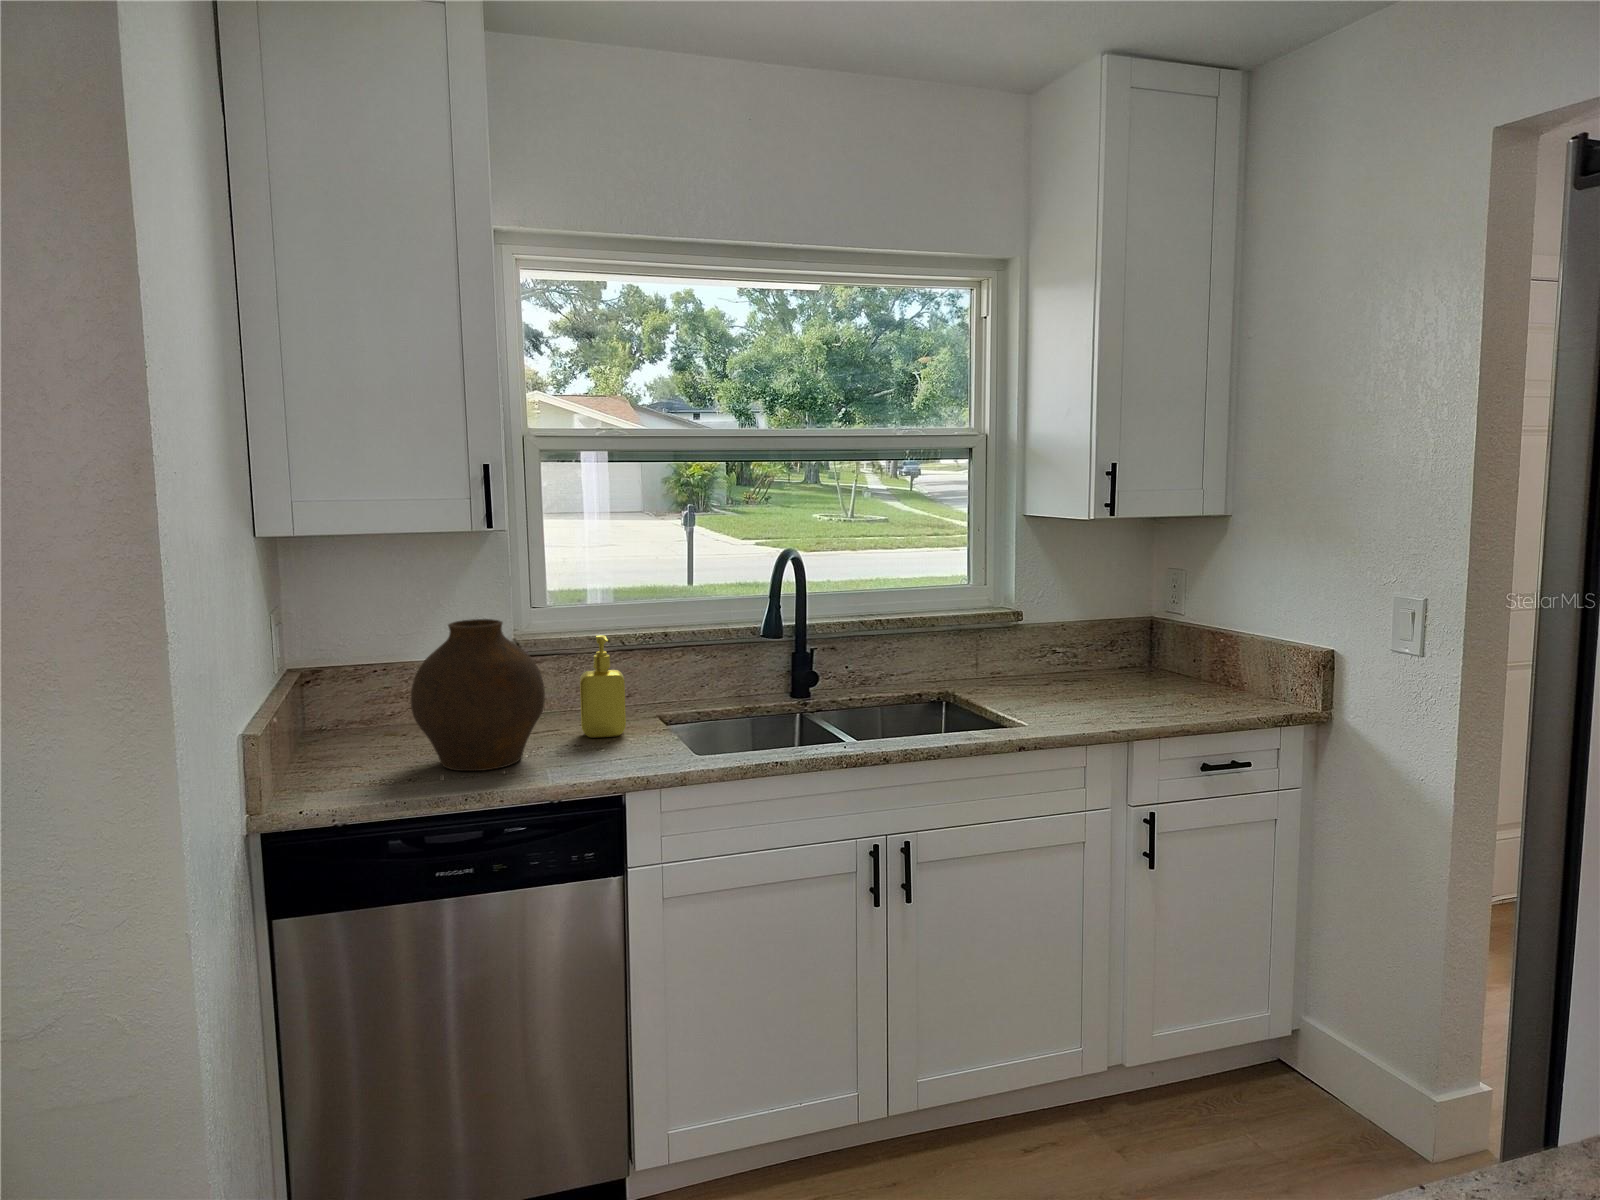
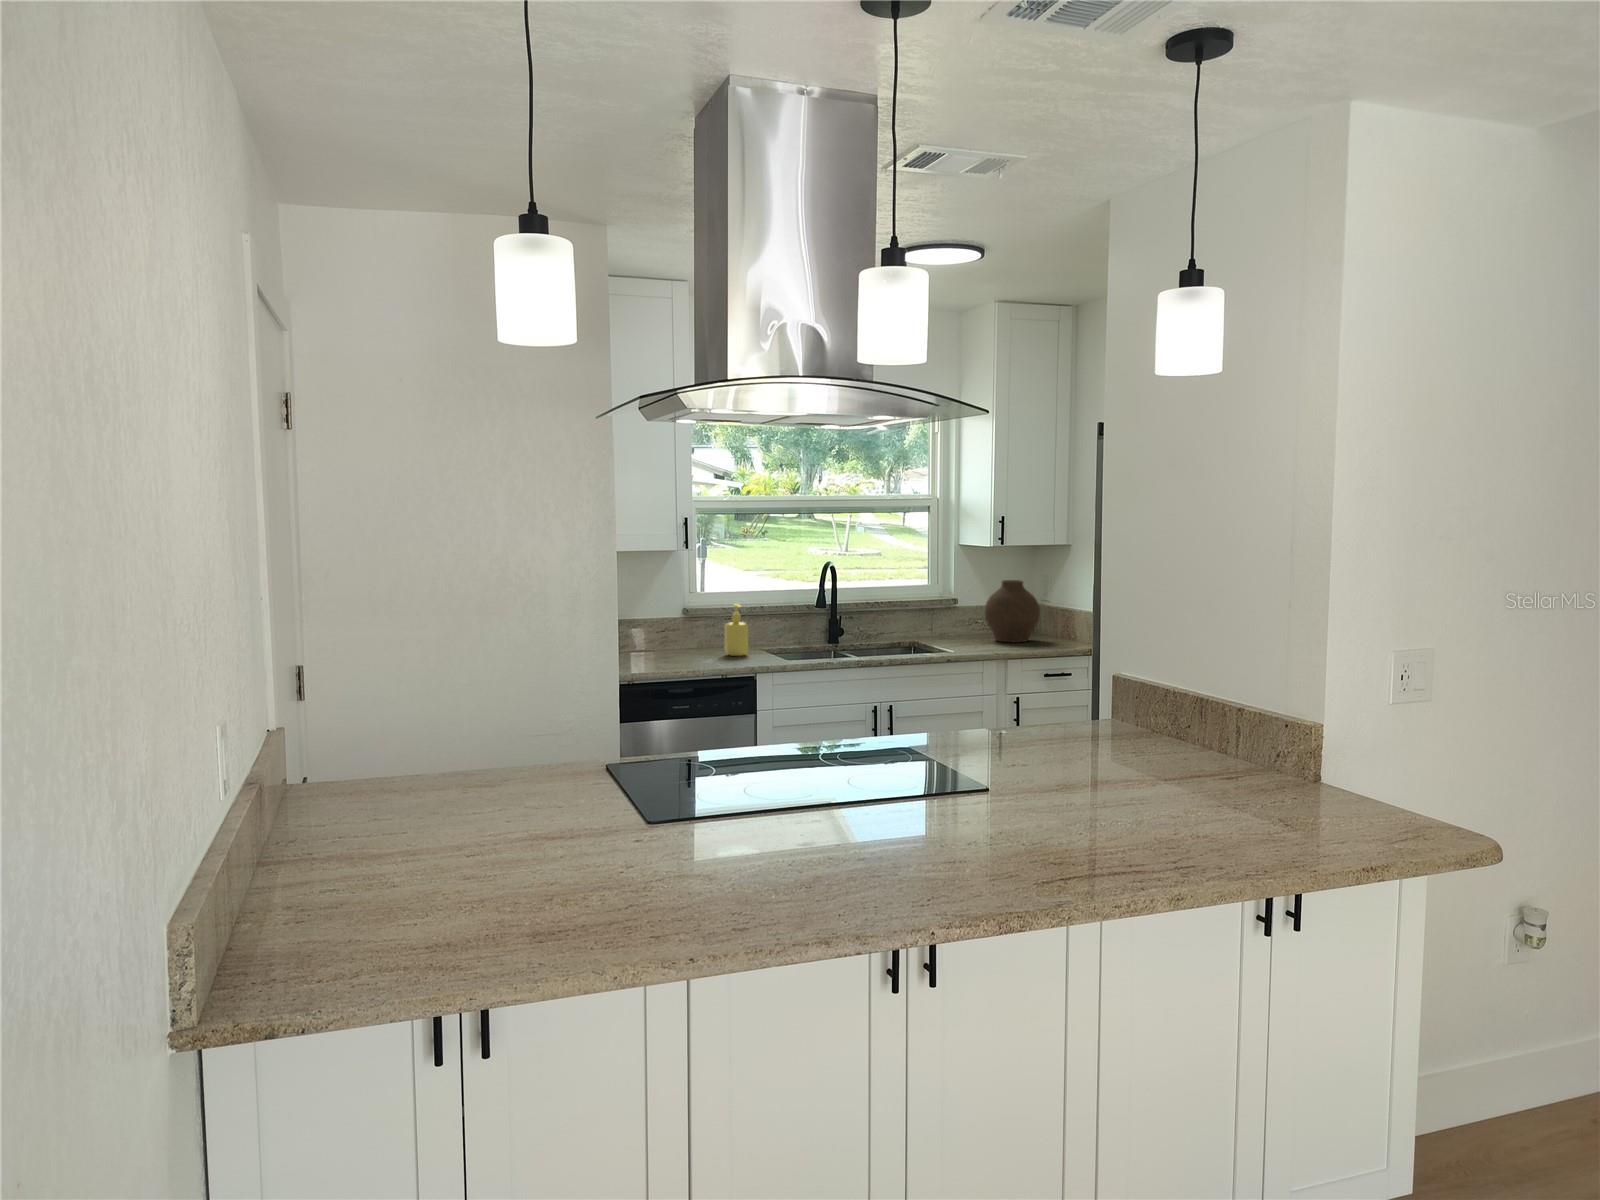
vase: present [411,619,545,771] -> present [984,580,1040,642]

